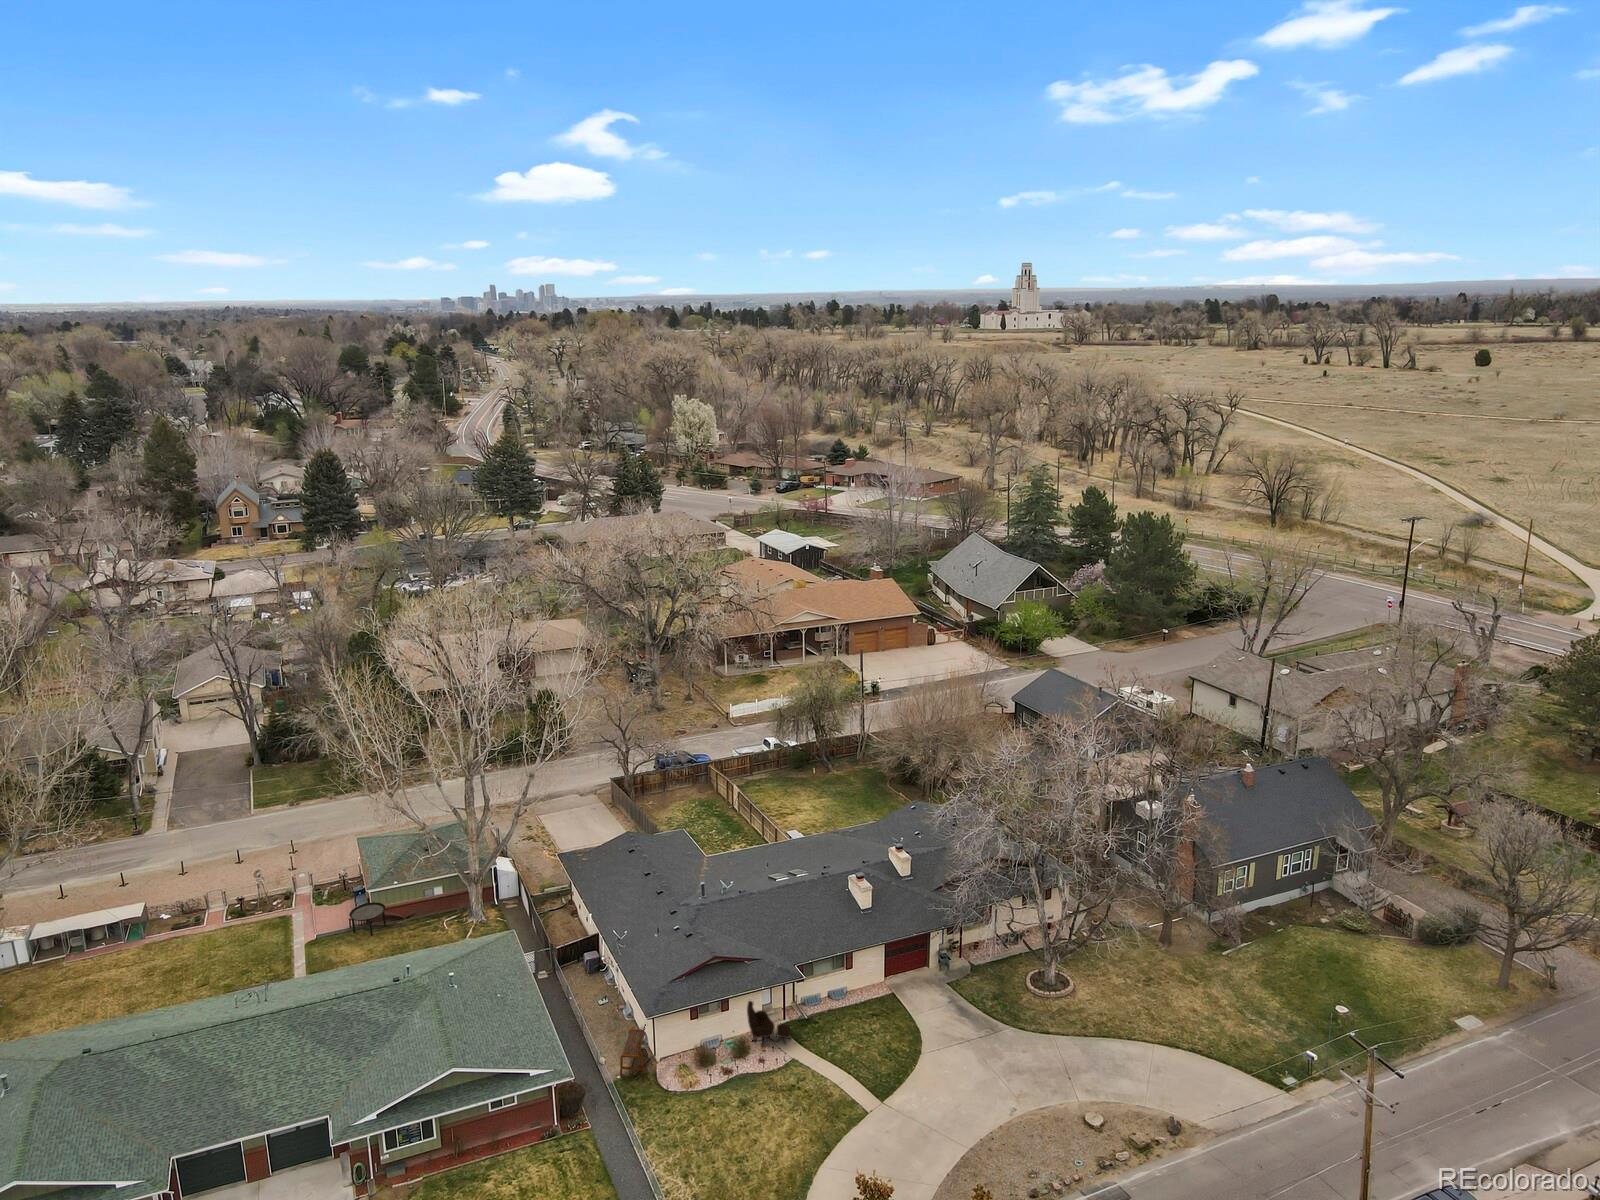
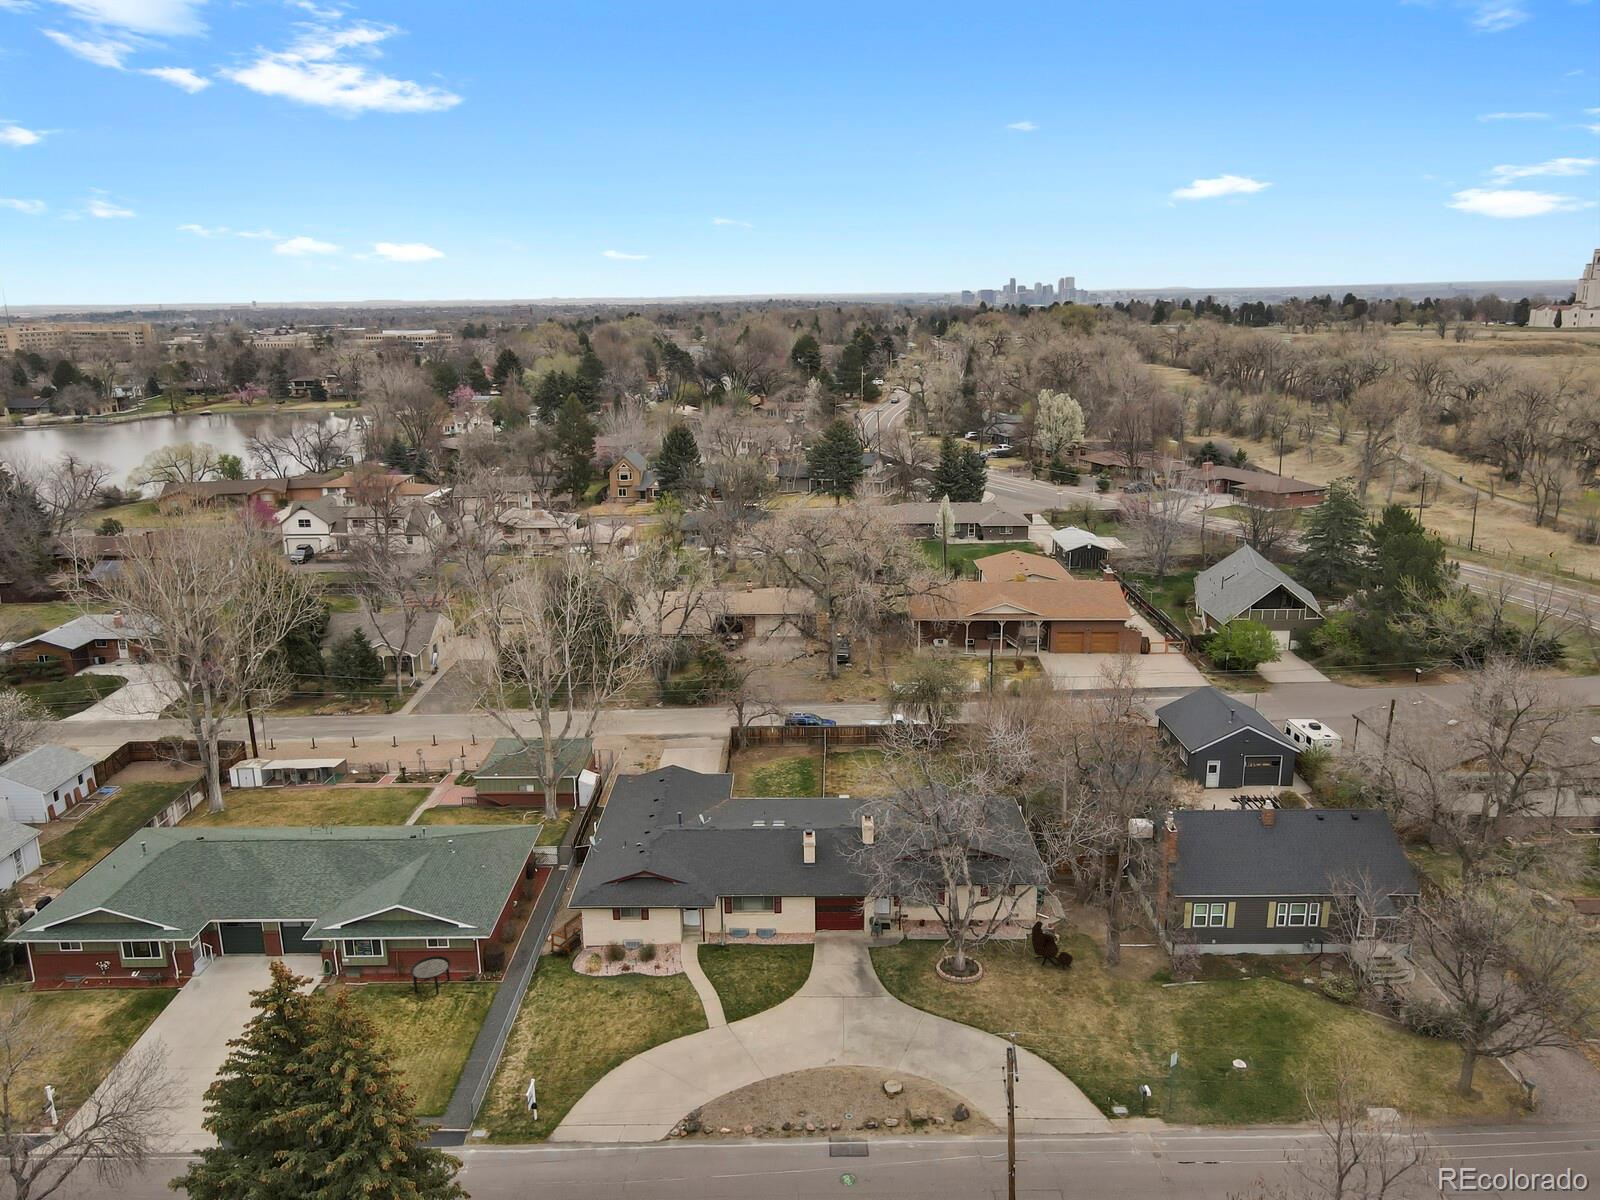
round table: present [349,902,386,936] -> present [411,956,450,994]
lounge chair: present [747,1001,791,1045] -> present [1032,921,1073,970]

